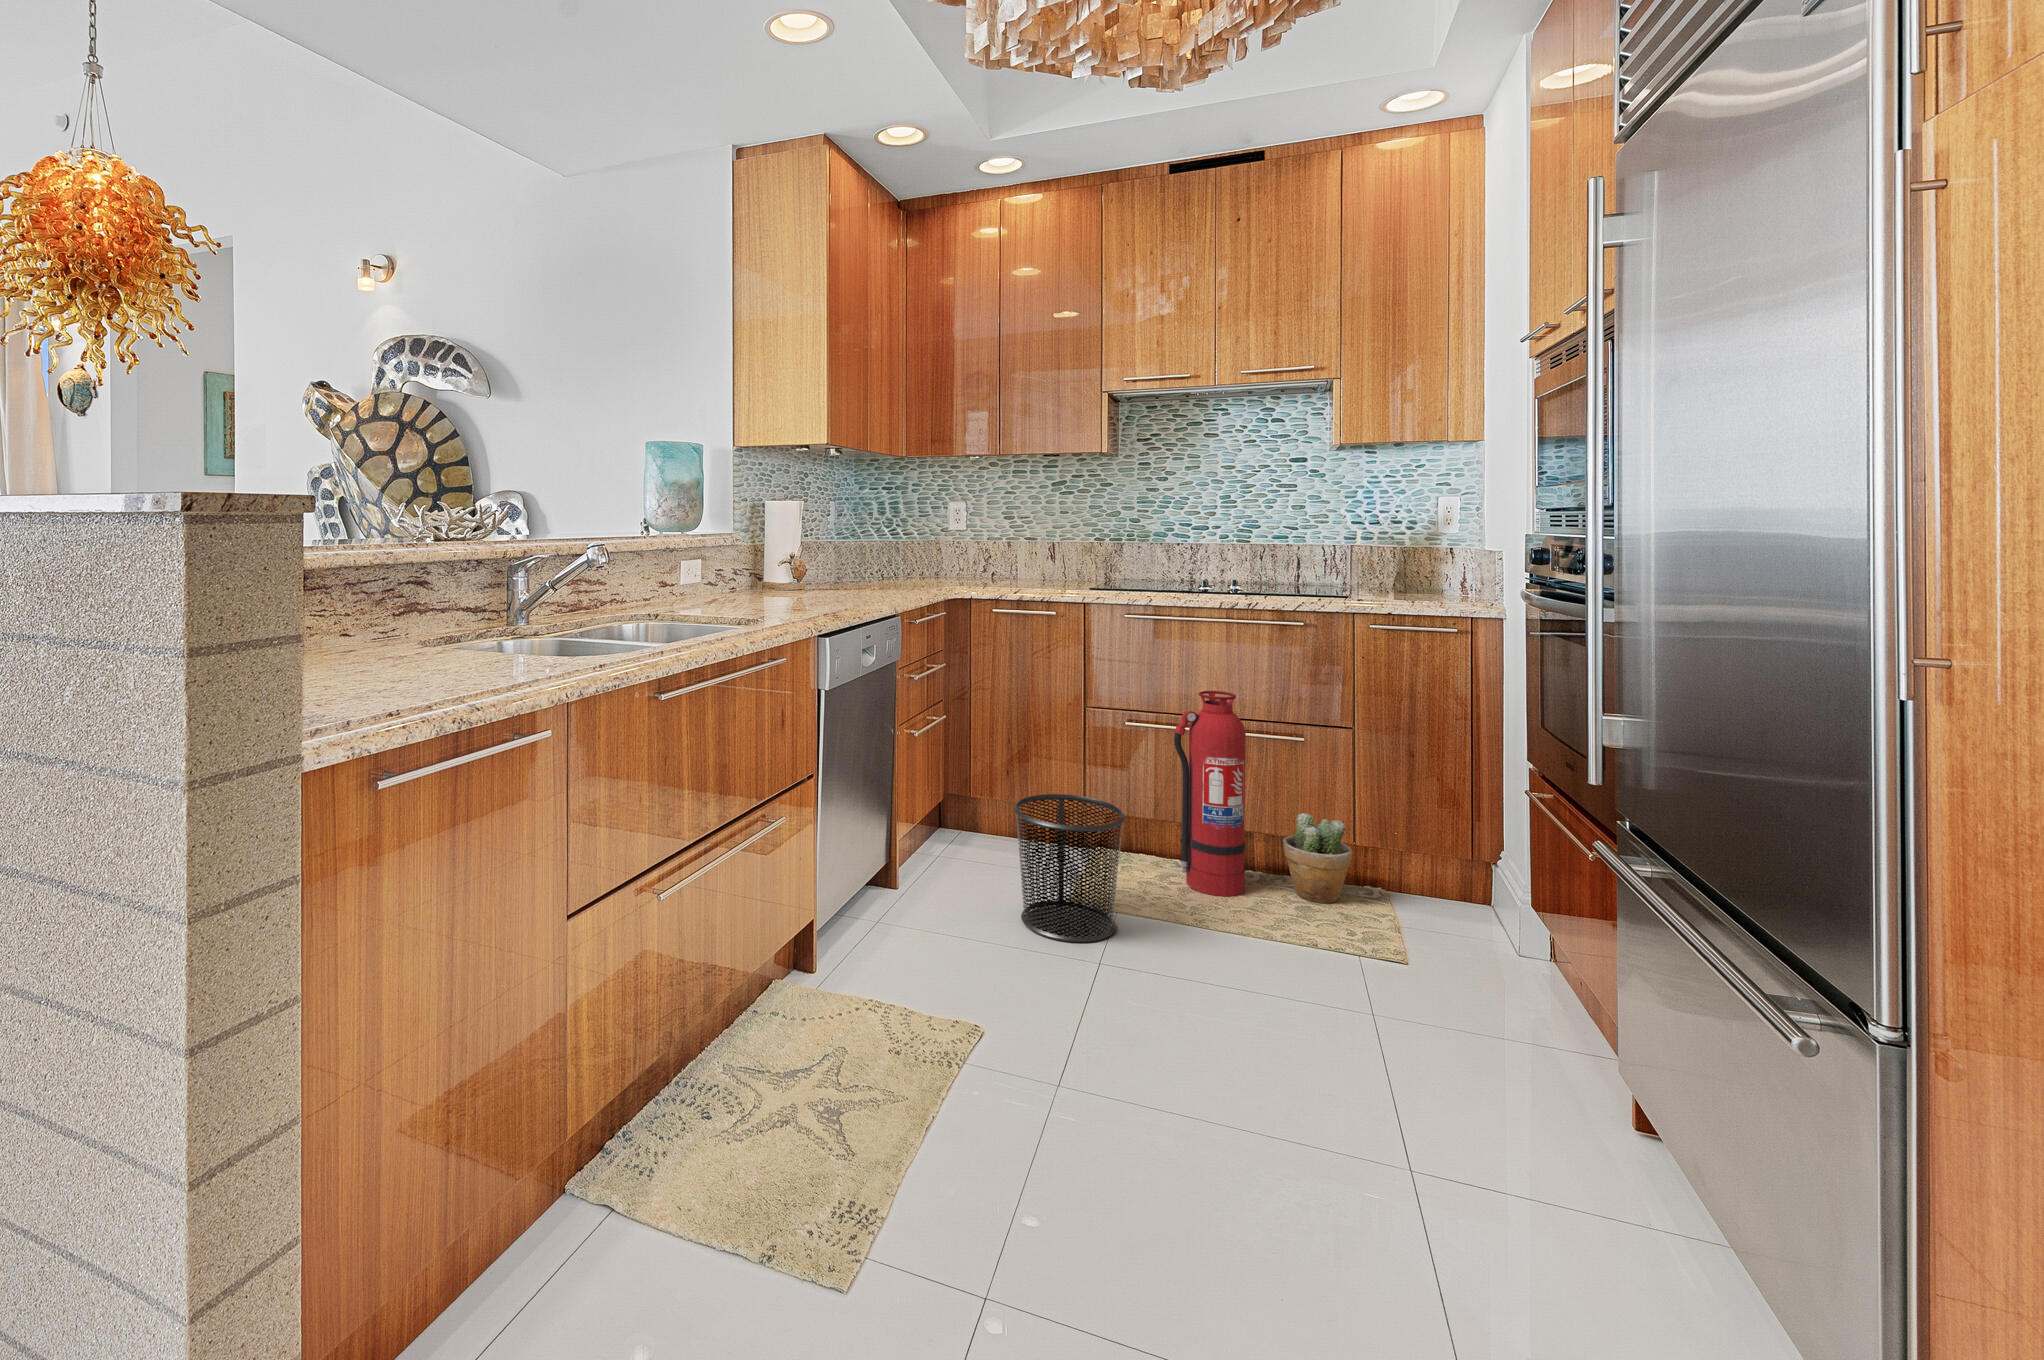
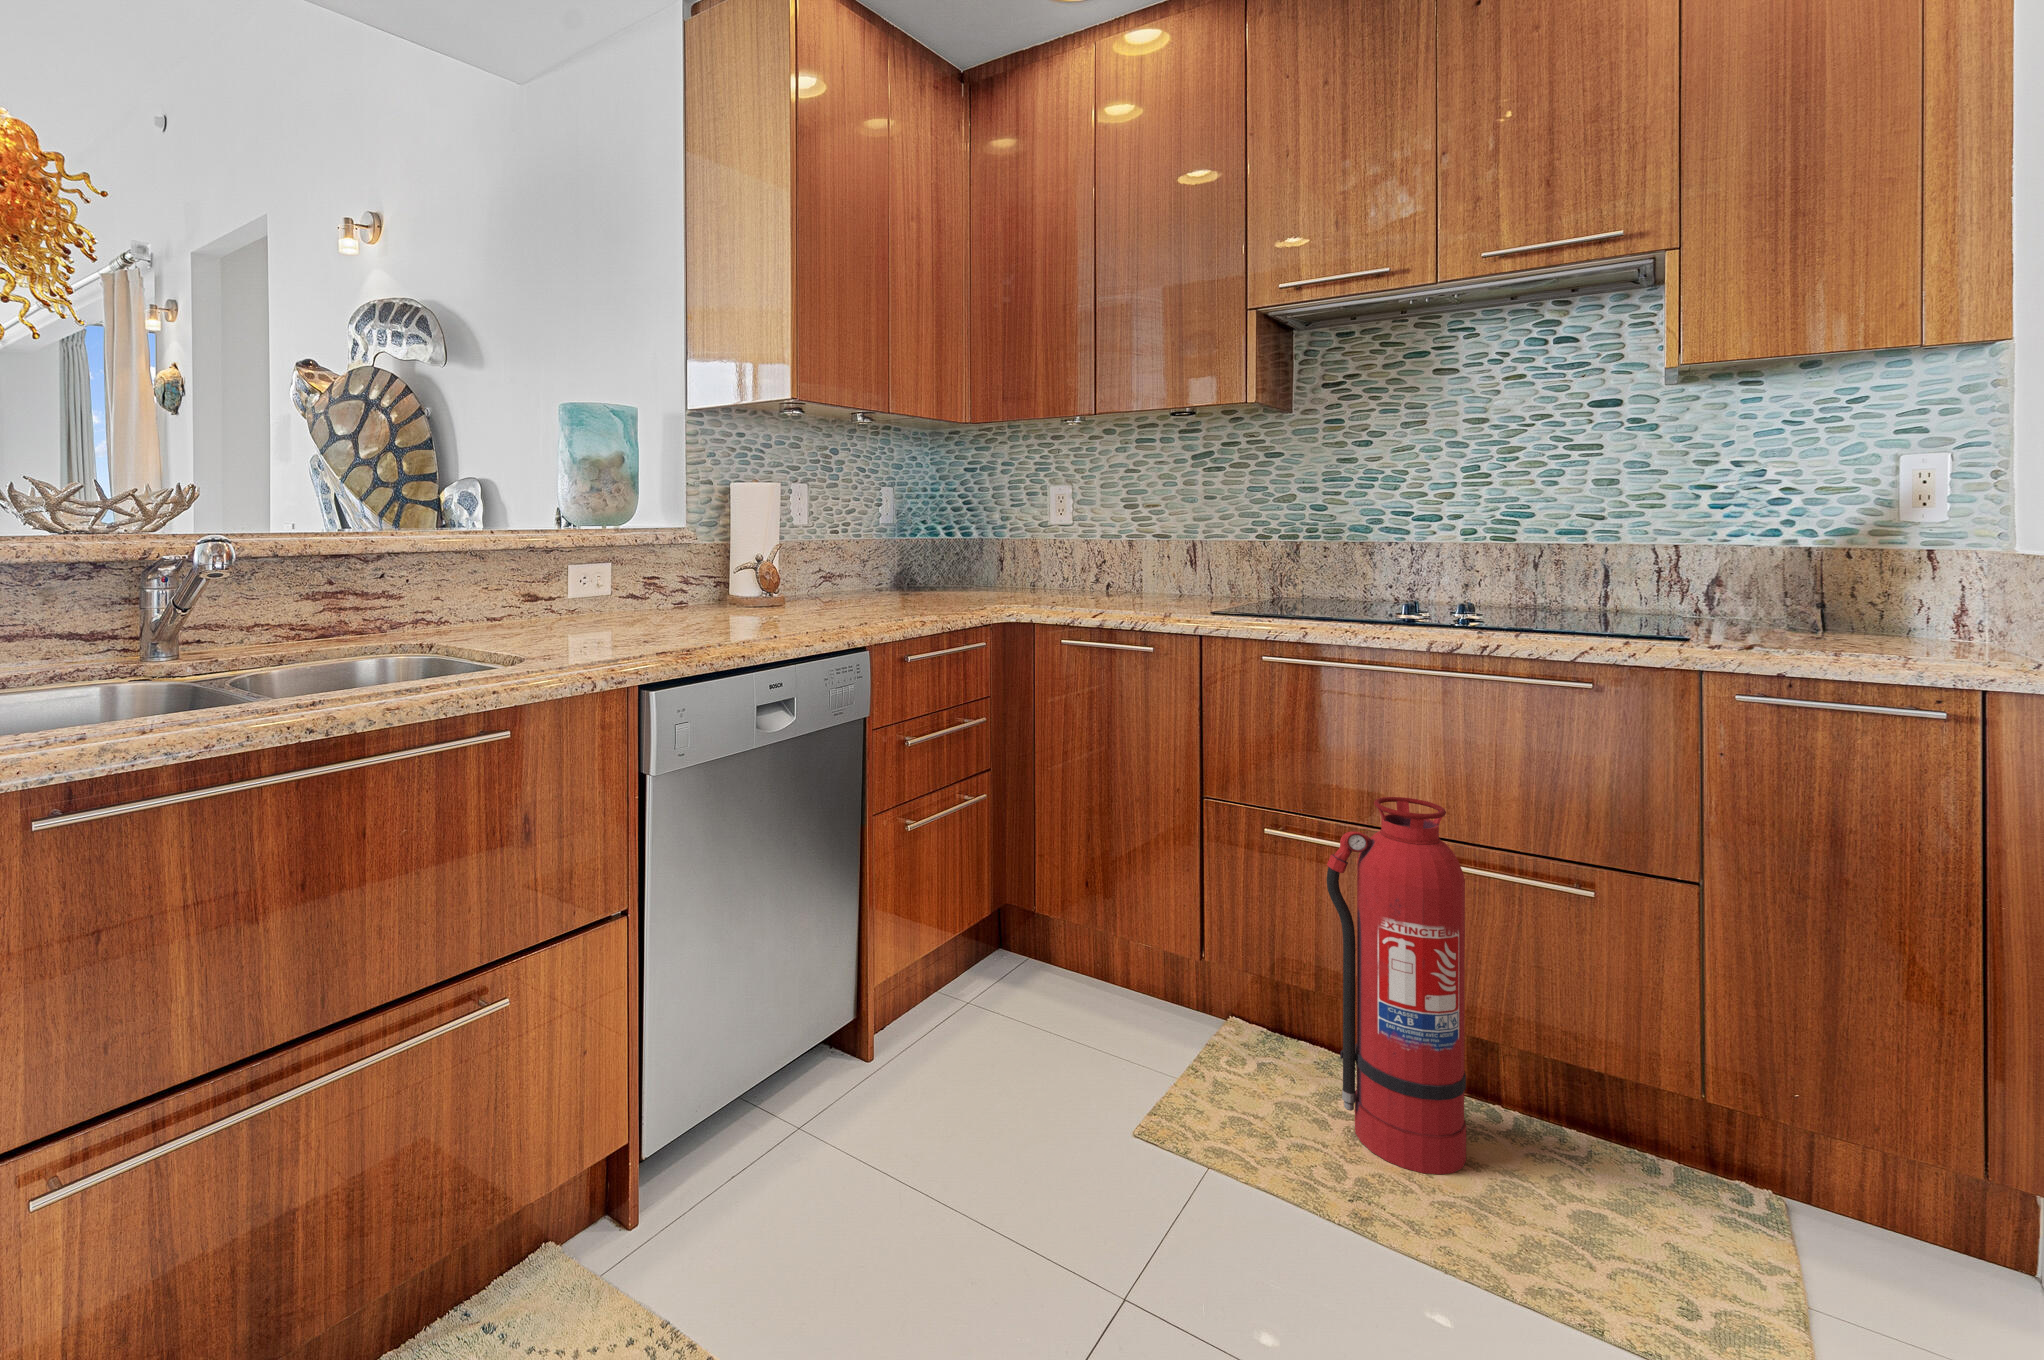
waste bin: present [1014,794,1125,943] -> none [1001,956,1195,1246]
potted plant: present [1283,813,1352,903] -> none [1544,1040,1694,1227]

